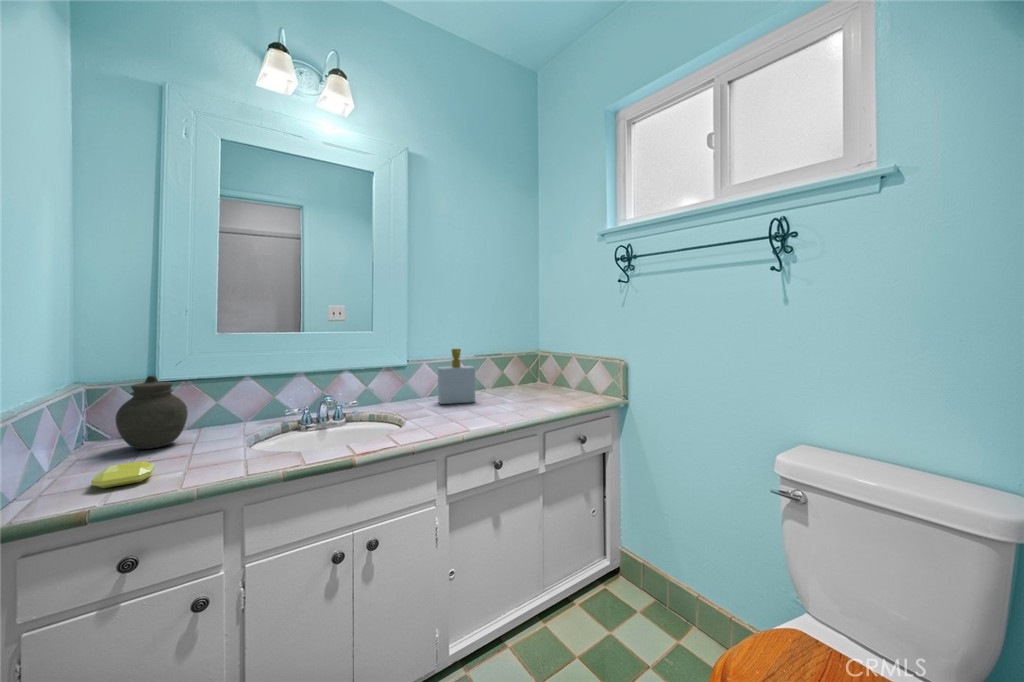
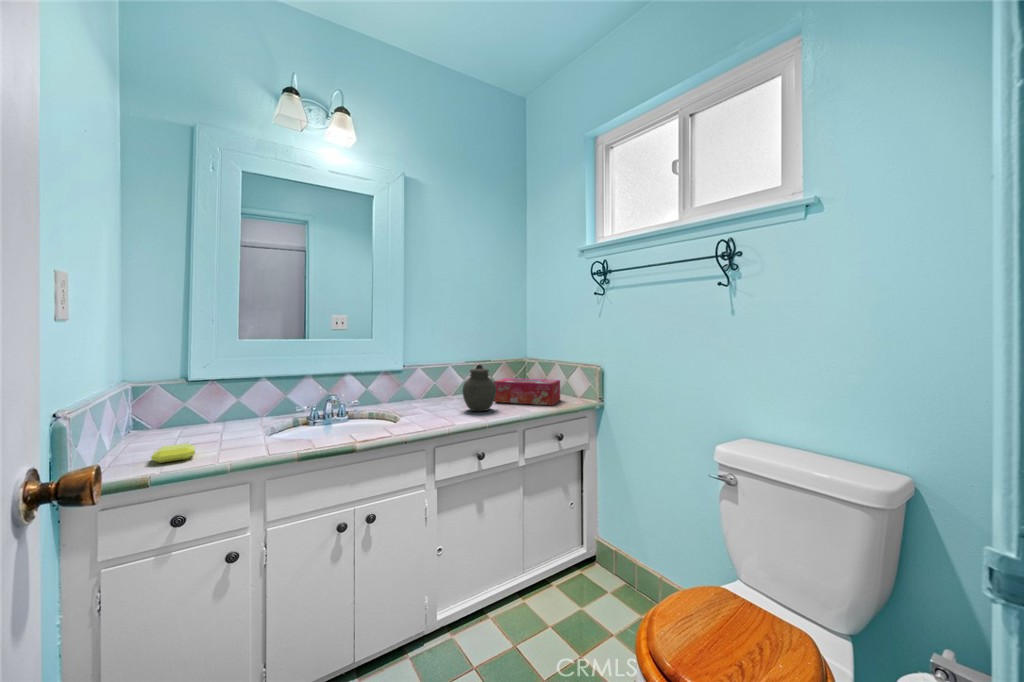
soap bottle: present [438,349,475,404] -> none [431,353,465,404]
tissue box: none [507,375,578,405] -> present [494,378,560,405]
jar: present [115,376,188,449] -> present [463,364,496,411]

